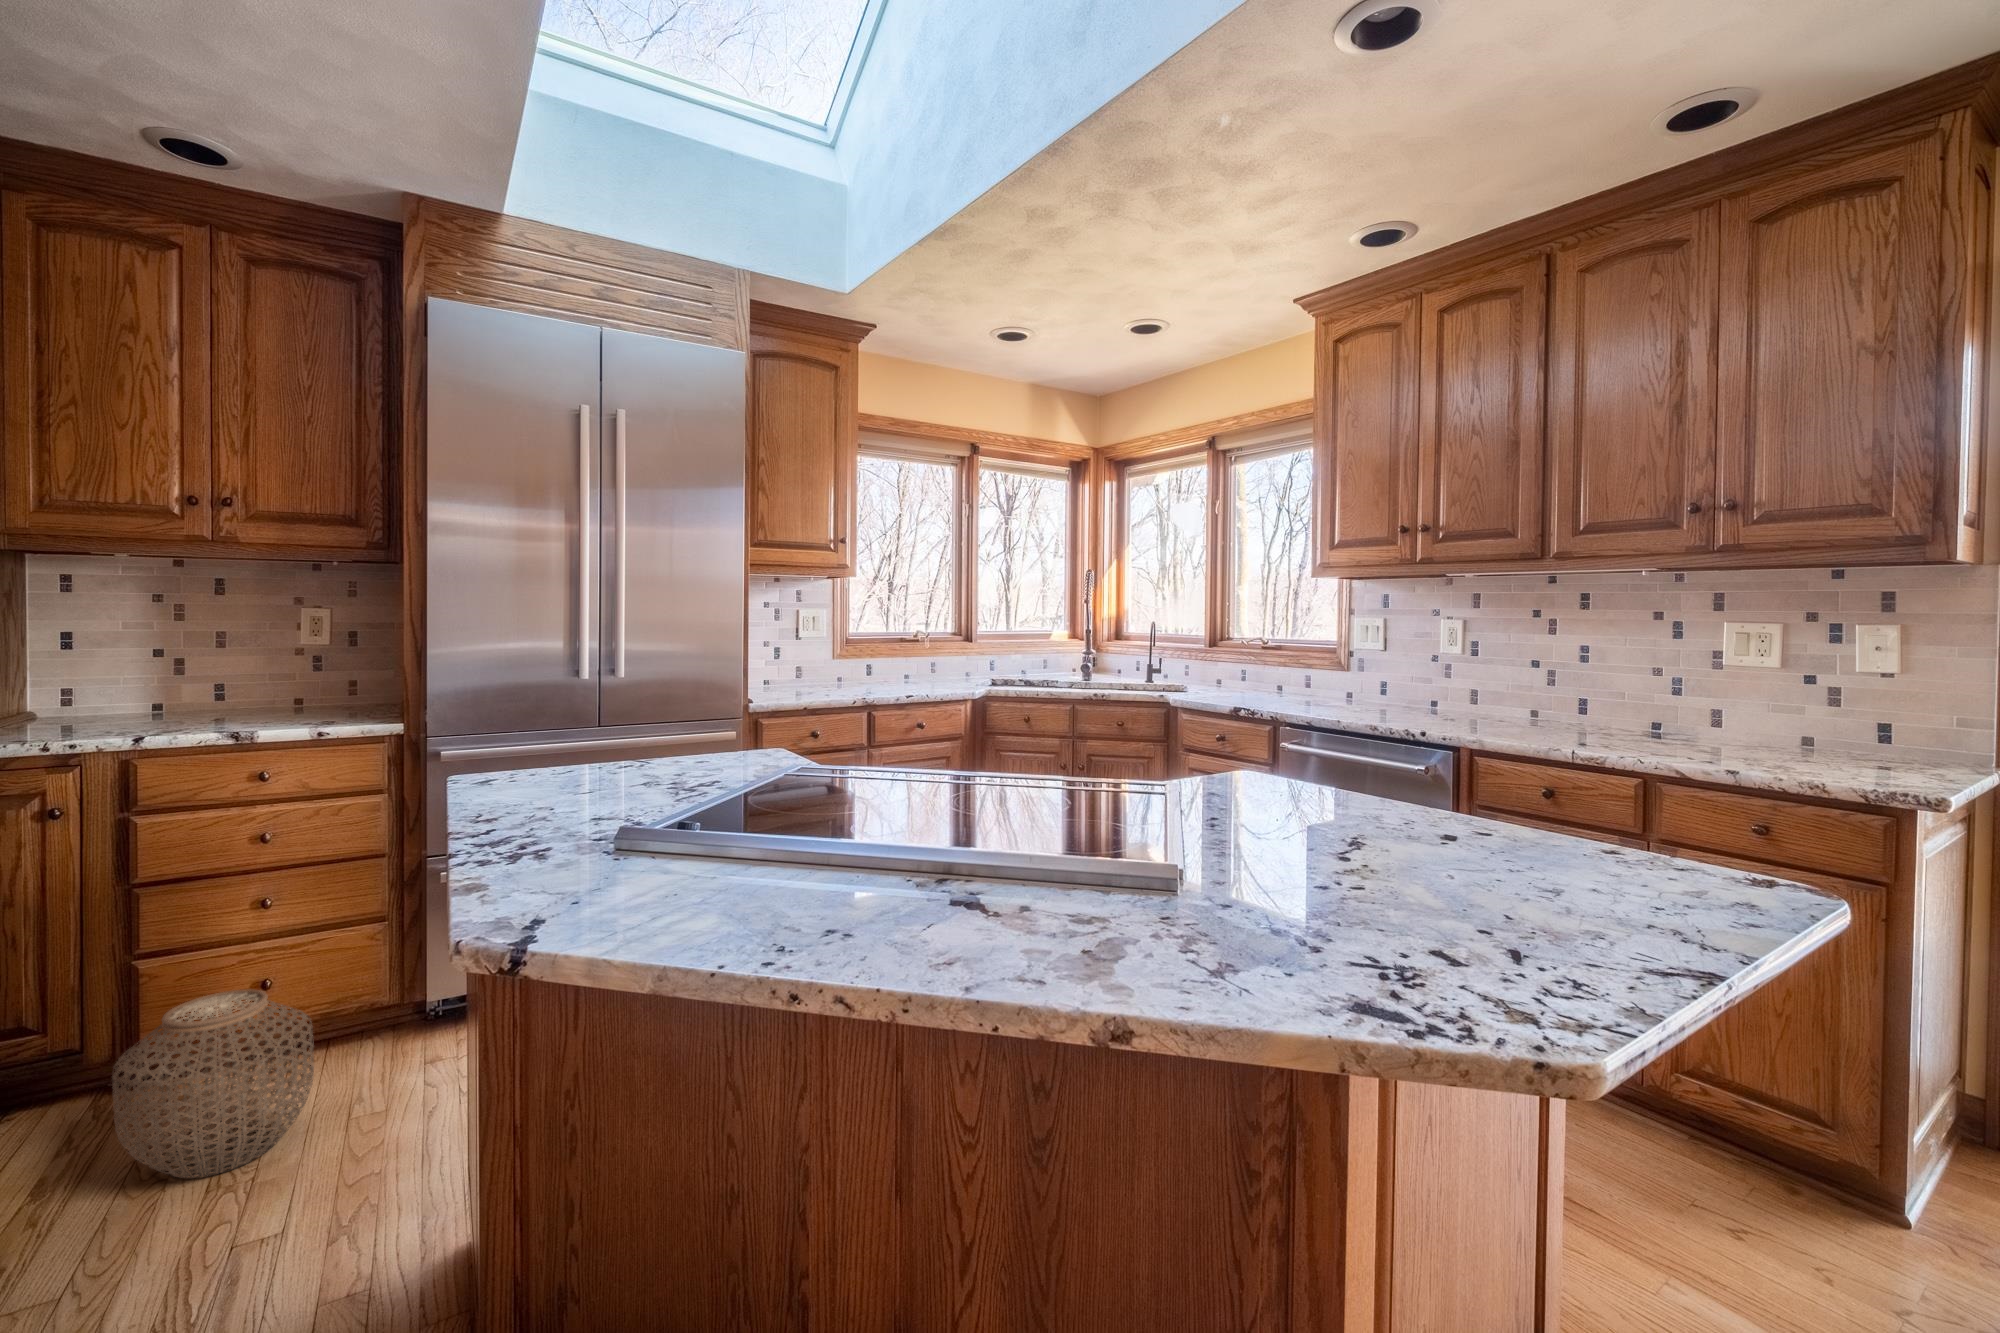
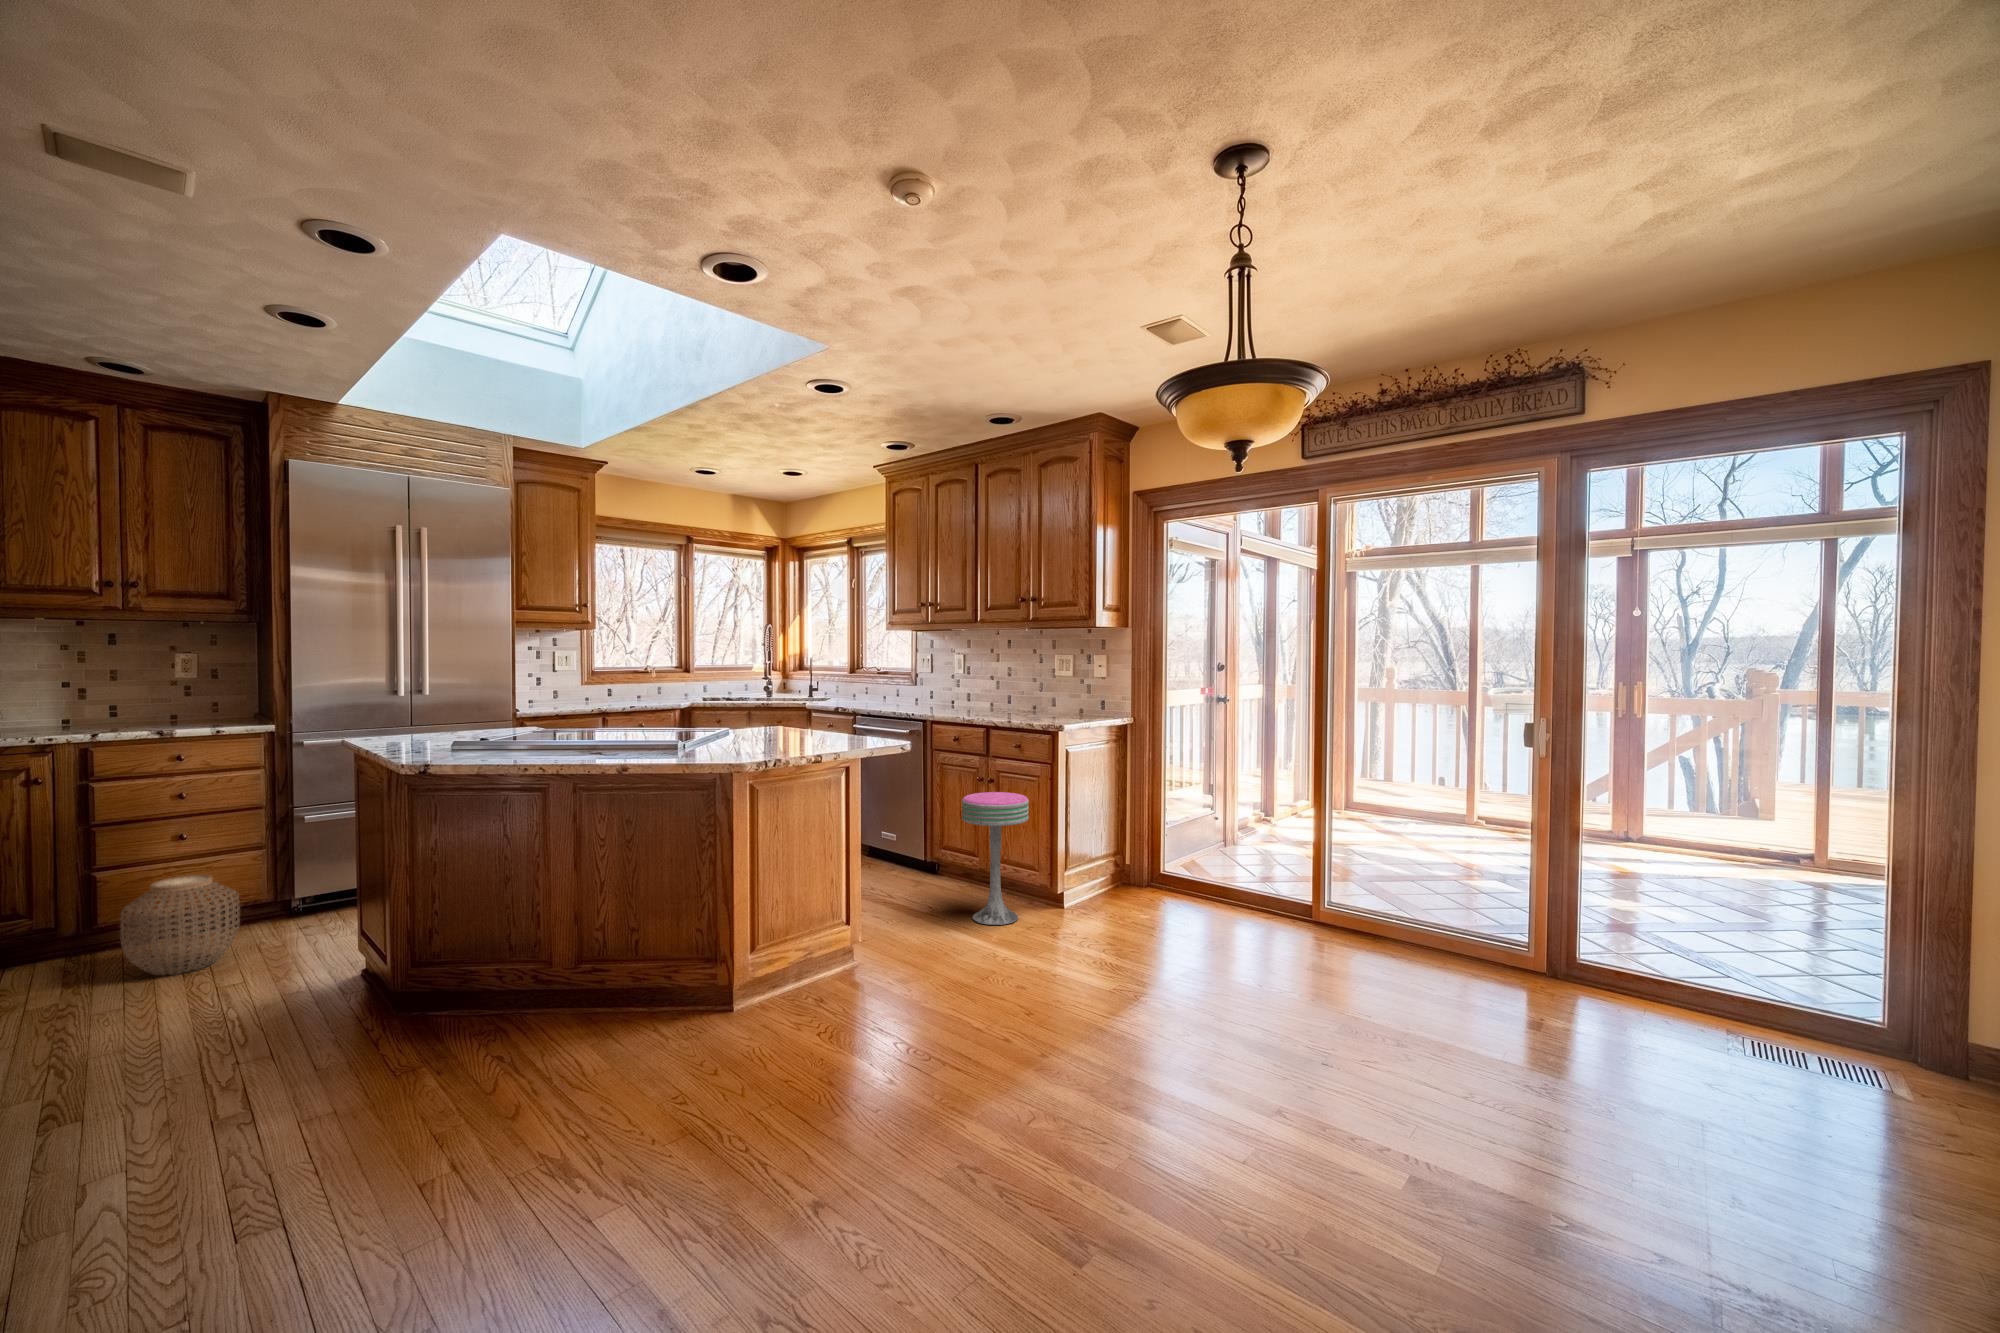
bar stool: none [1651,922,1861,1261] -> present [962,792,1029,925]

